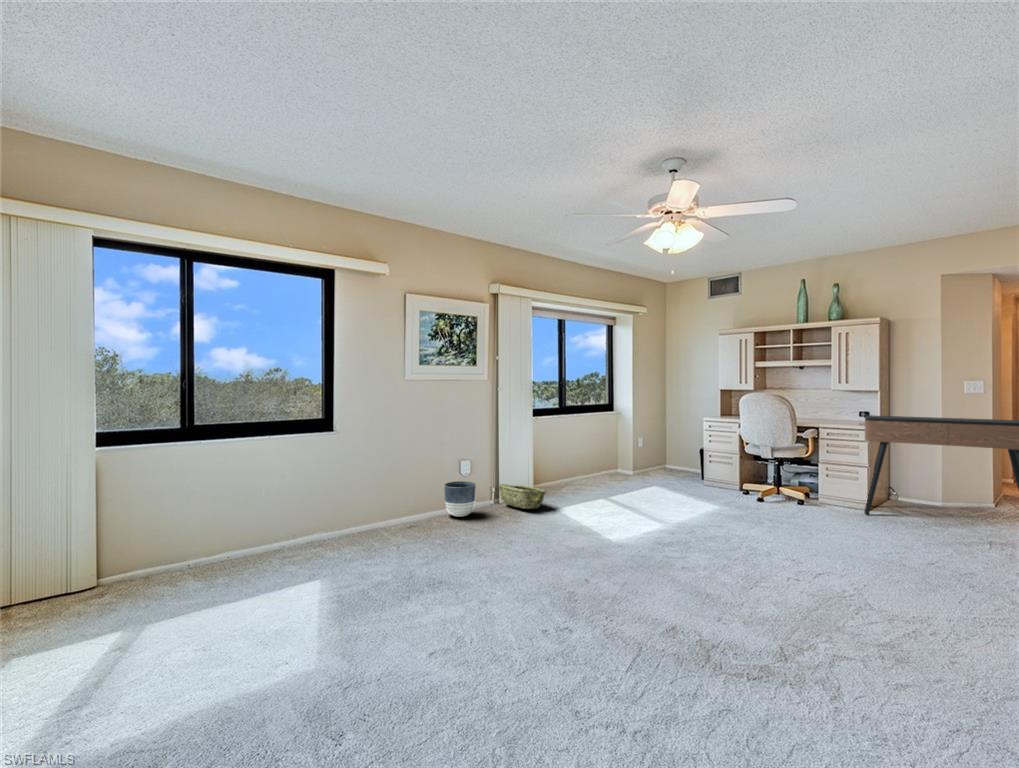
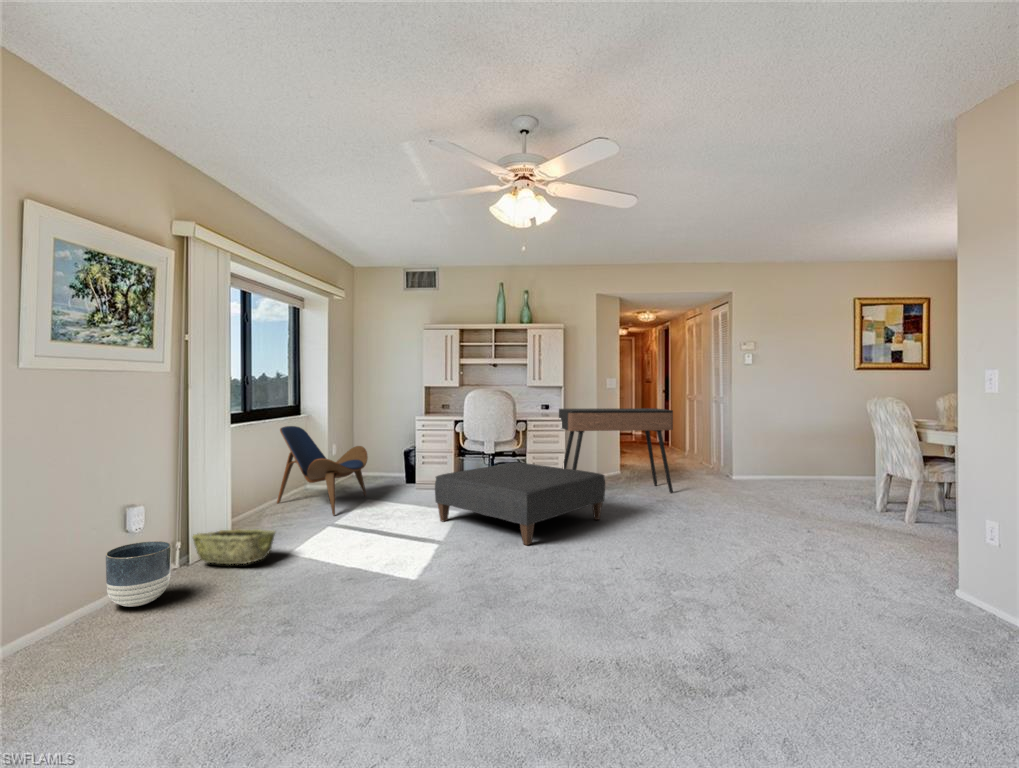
lounge chair: none [583,420,654,492] -> present [277,426,368,515]
ottoman: none [684,468,872,543] -> present [435,462,605,545]

